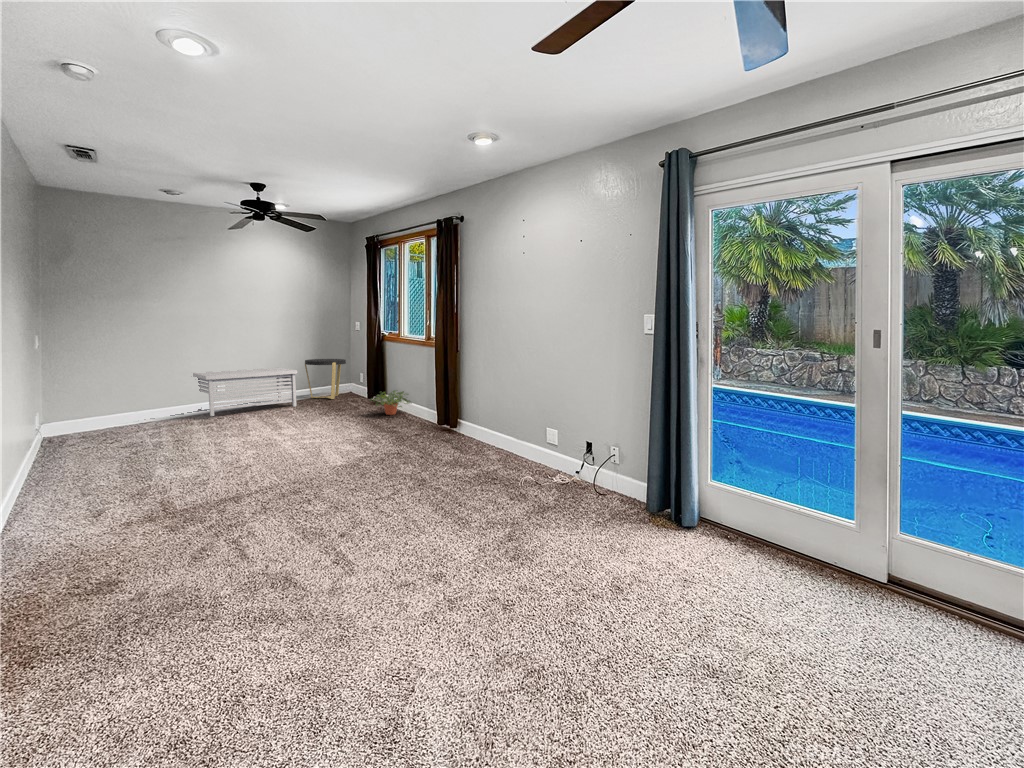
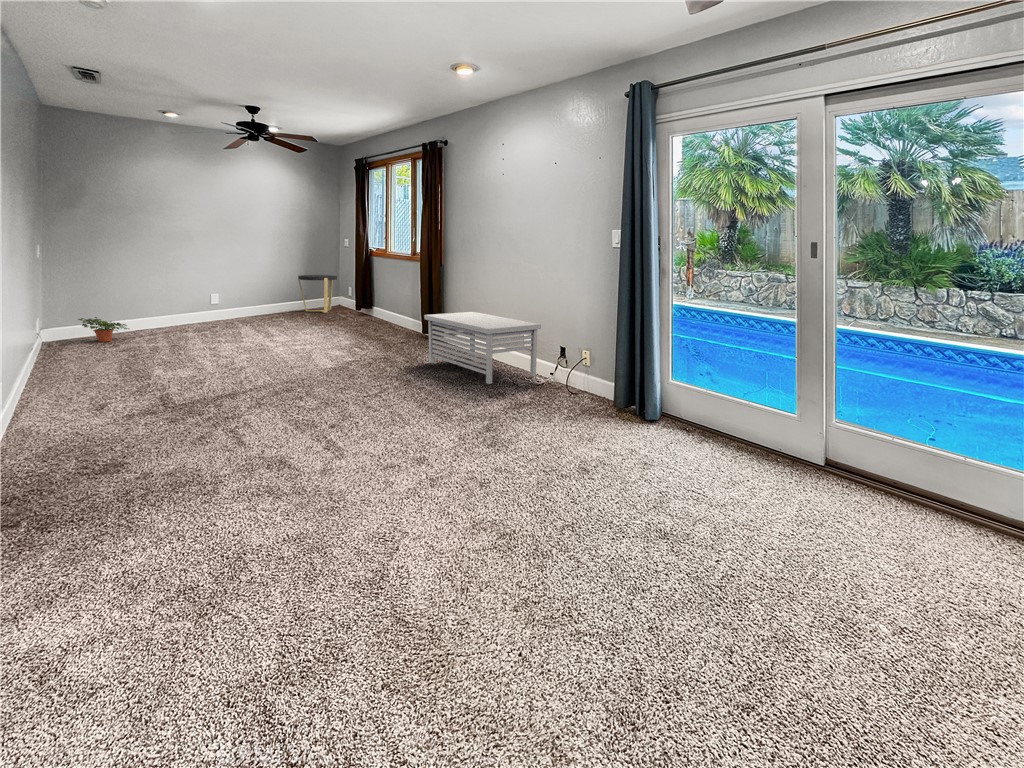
storage bench: present [193,368,297,416] -> present [424,312,541,384]
potted plant: present [370,390,411,415] -> present [78,317,129,342]

